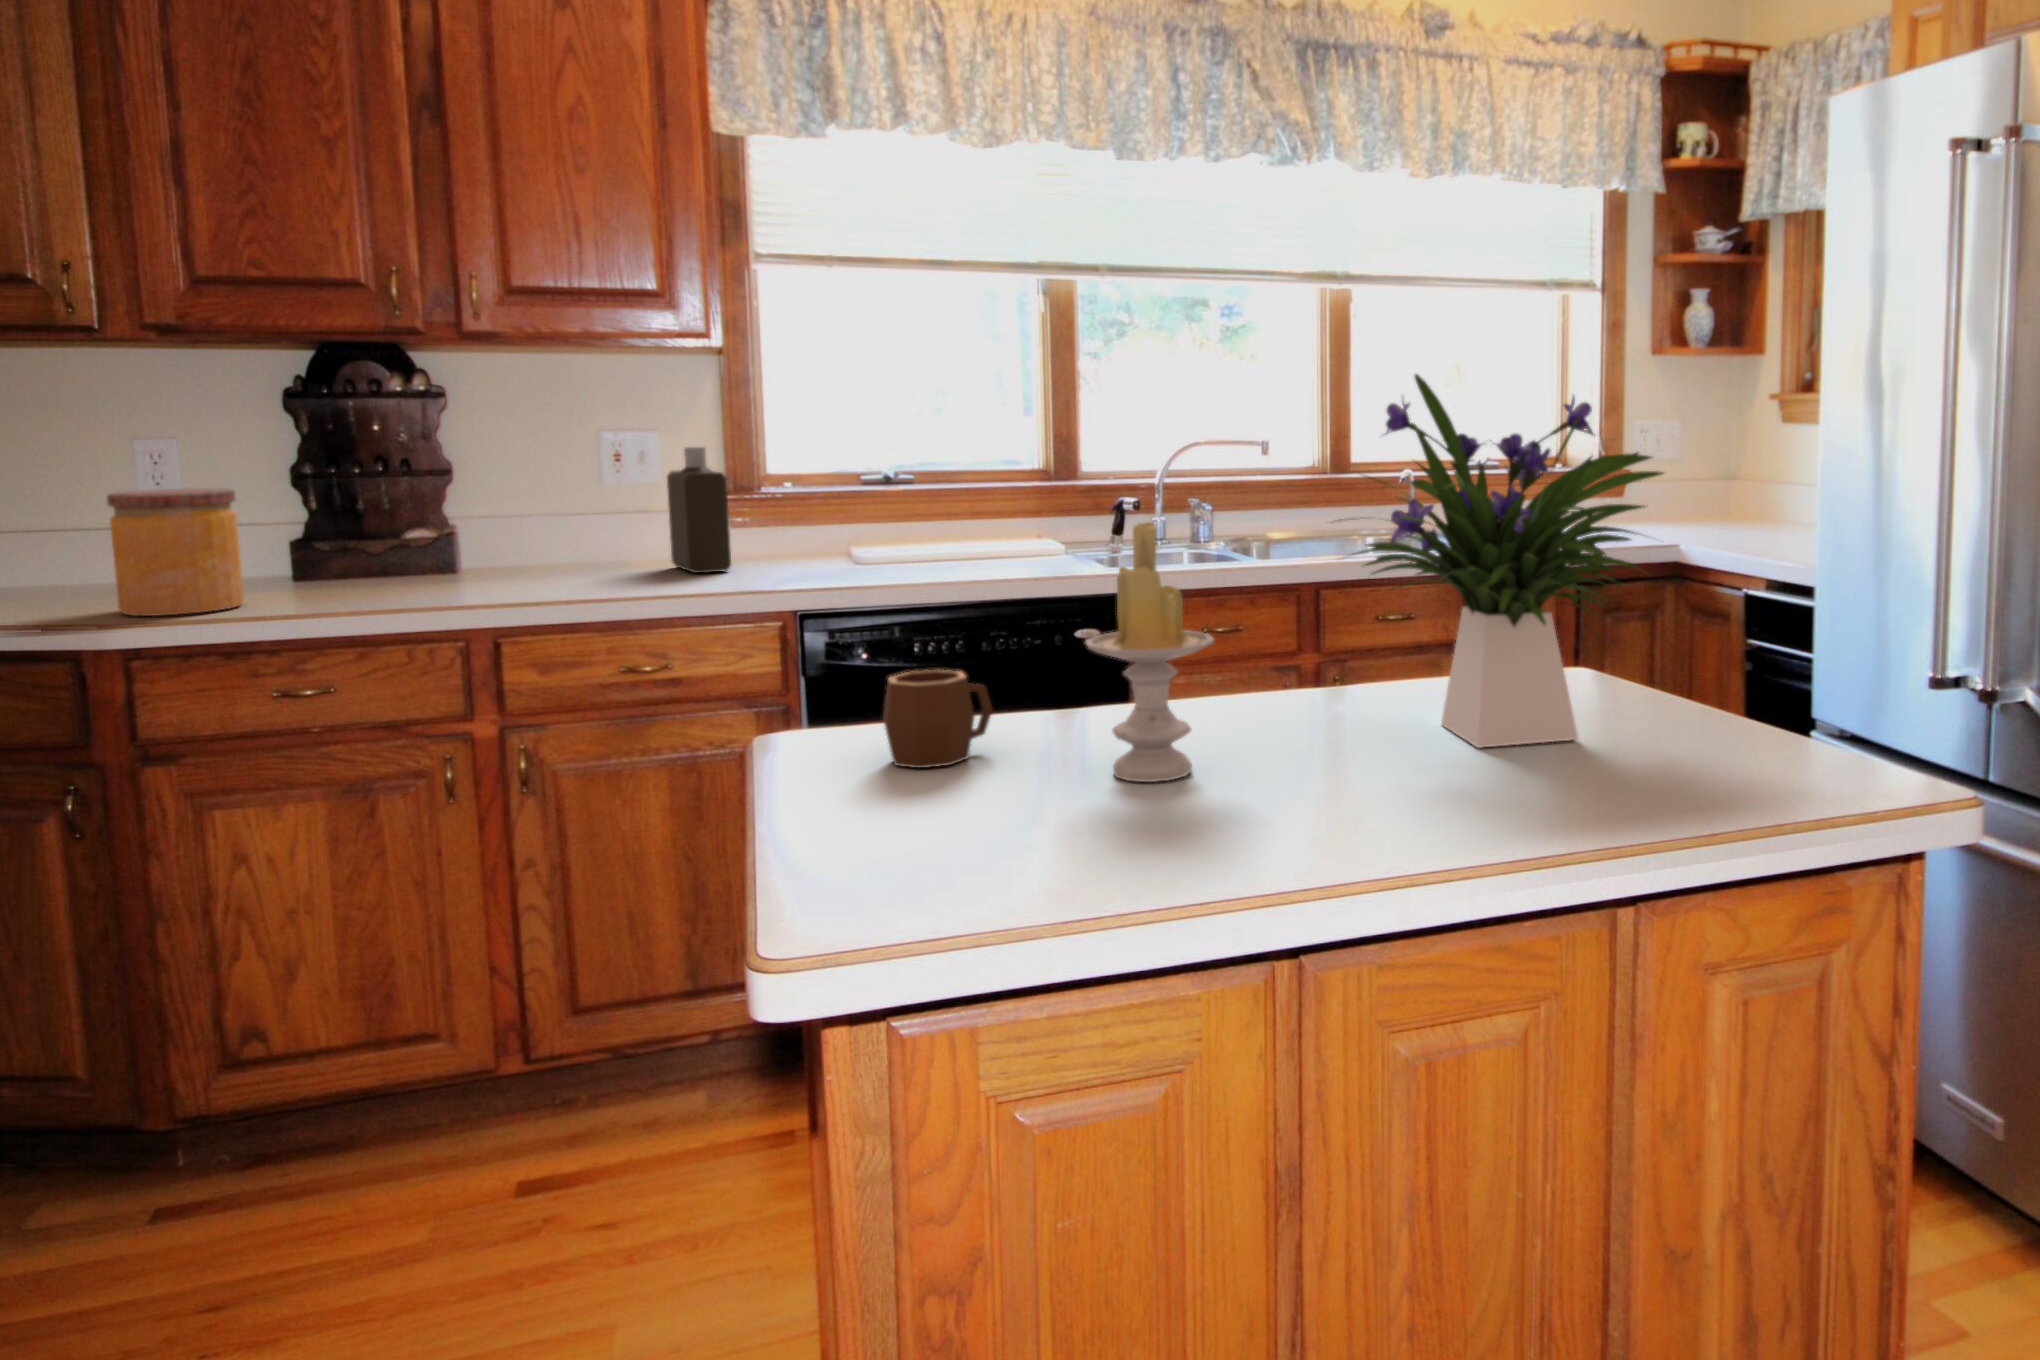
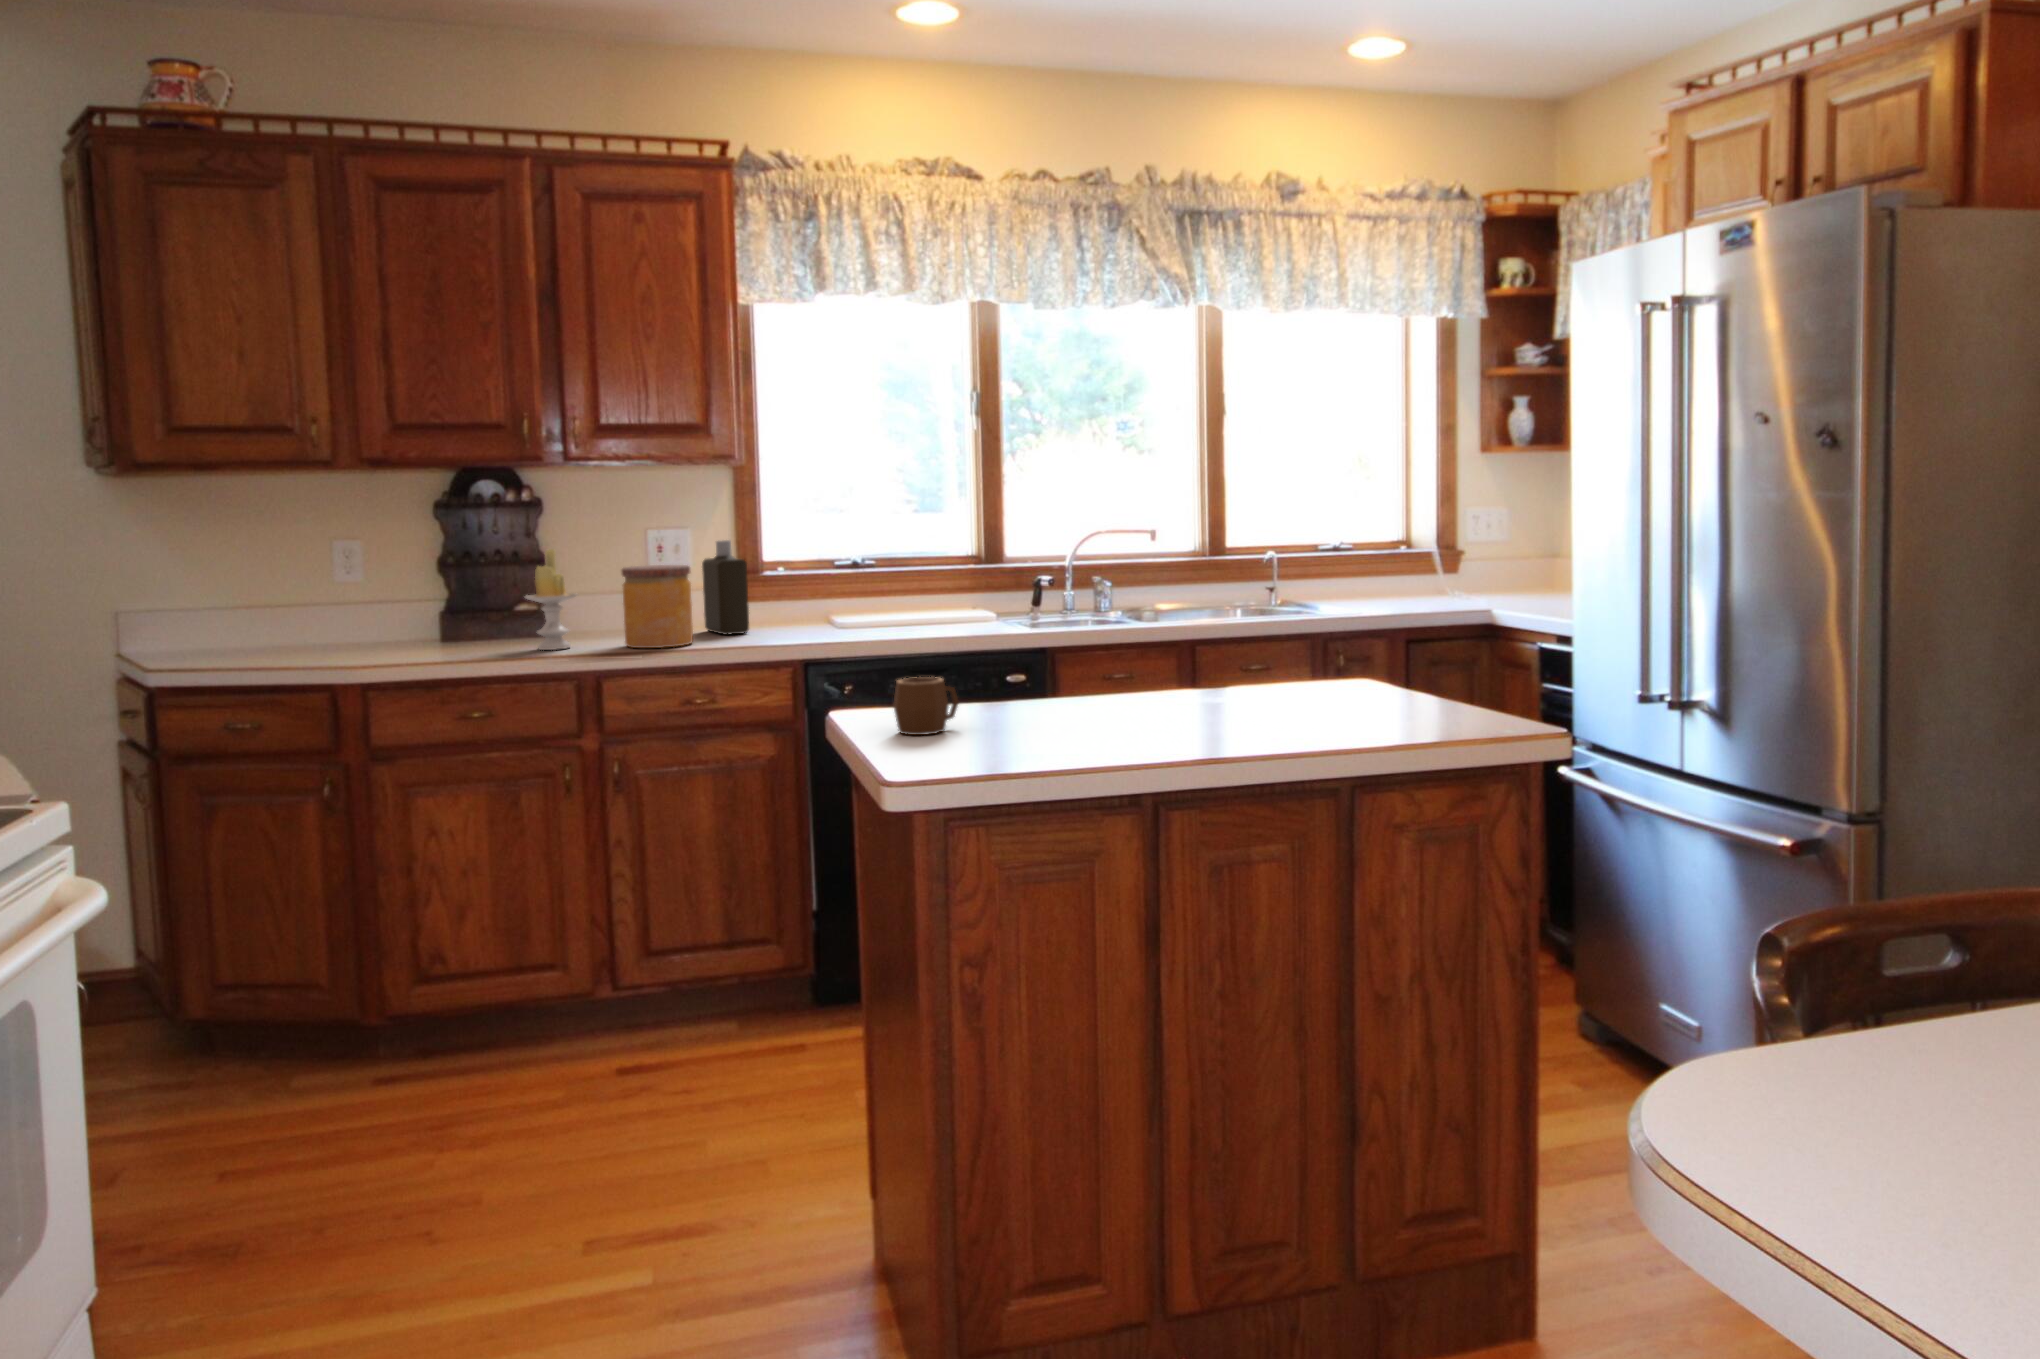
flower arrangement: present [1353,374,1663,748] -> none [1169,488,1388,727]
jar: present [107,488,244,616] -> present [622,565,693,648]
candle: present [1086,522,1214,782] -> present [525,549,577,650]

